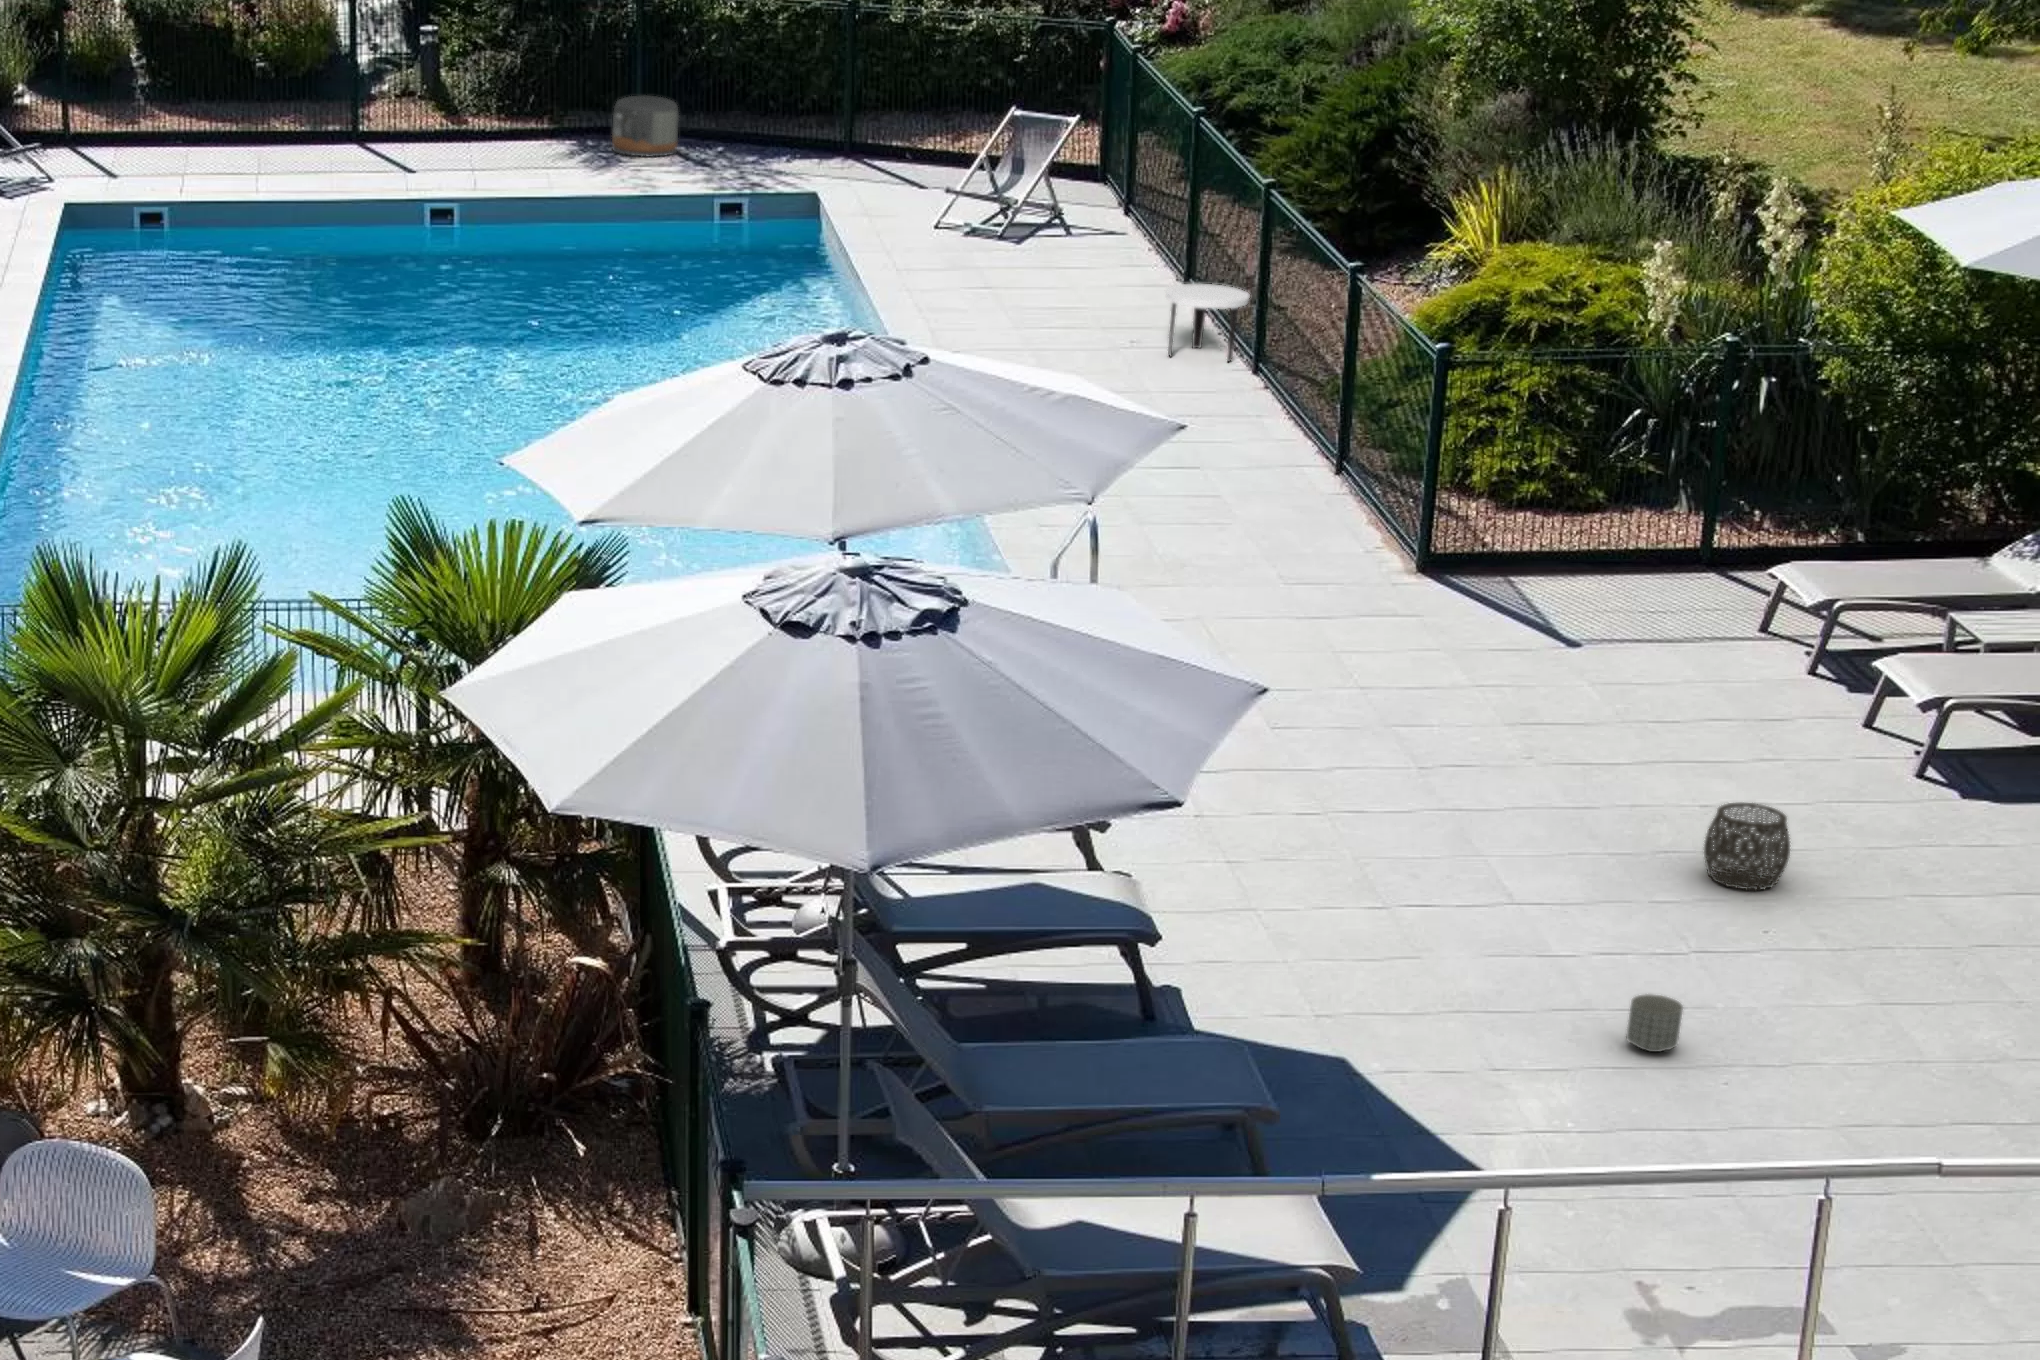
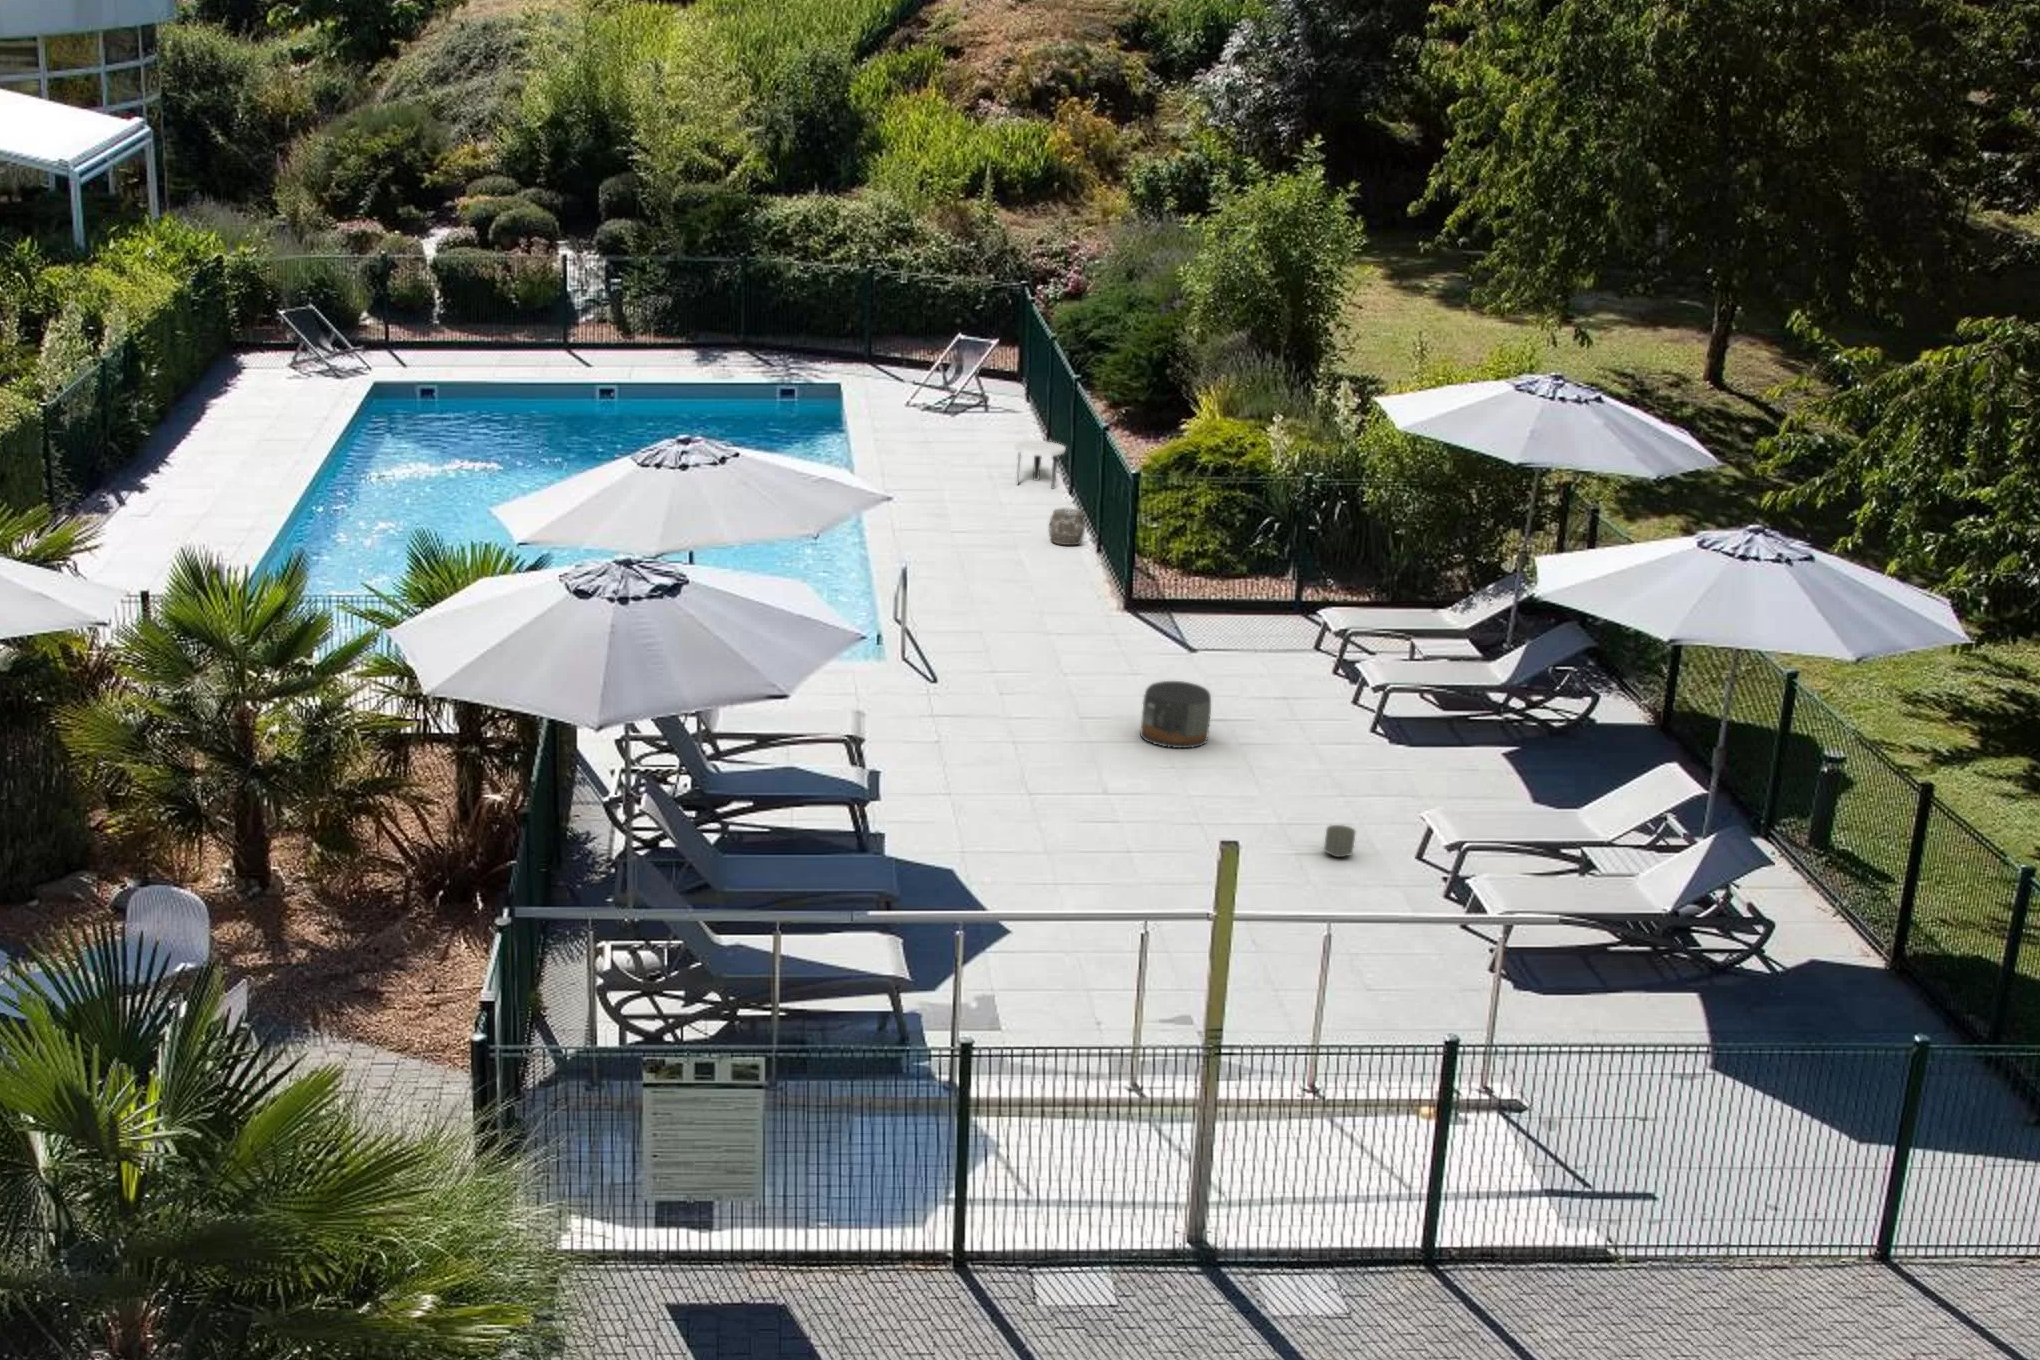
pouf: present [612,96,679,157] -> present [1140,681,1211,748]
woven basket: present [1704,803,1790,890] -> present [1049,509,1085,545]
planter: present [1626,994,1683,1052] -> present [1324,825,1355,857]

